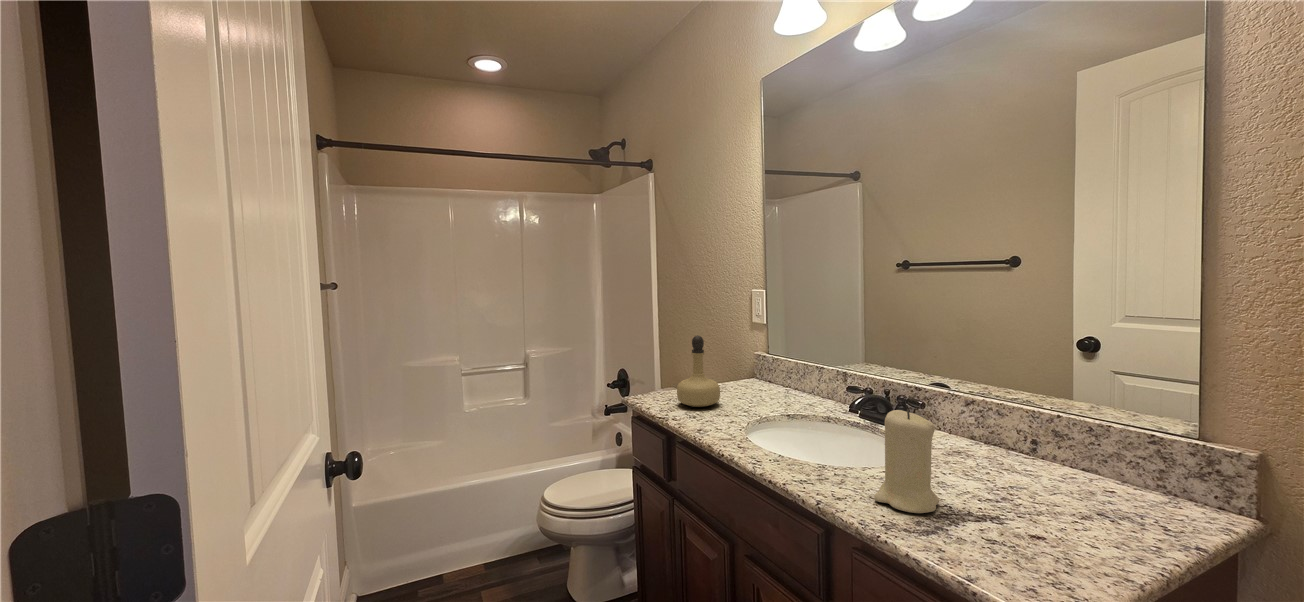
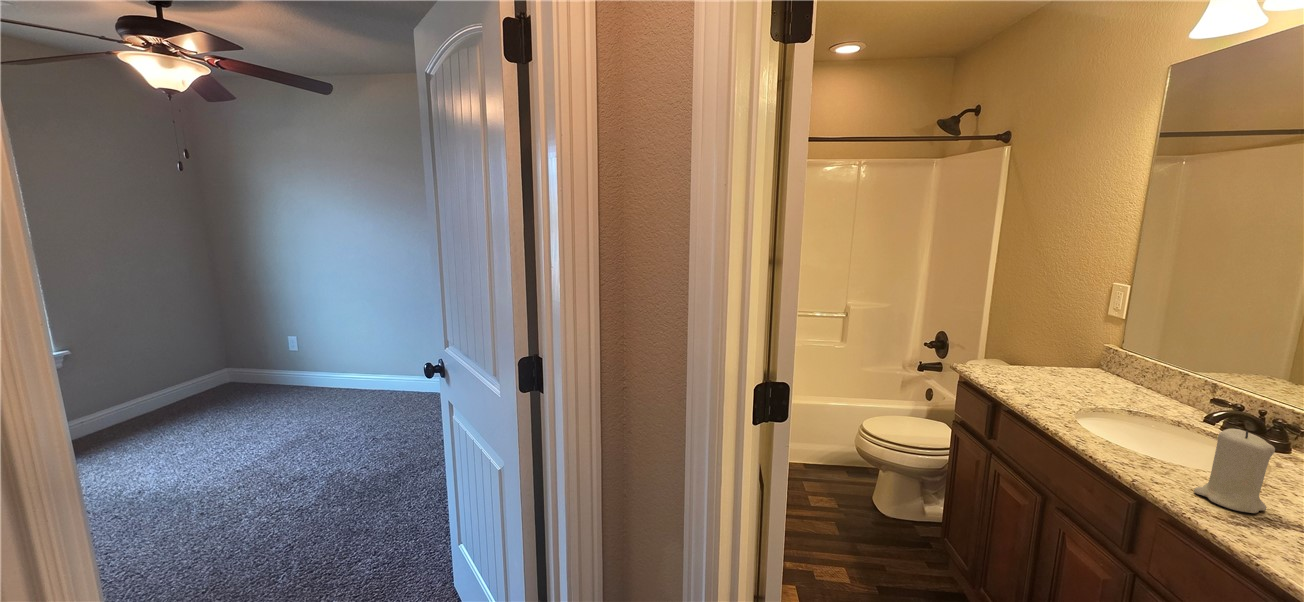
perfume bottle: present [677,335,720,407] -> none [1008,325,1055,386]

